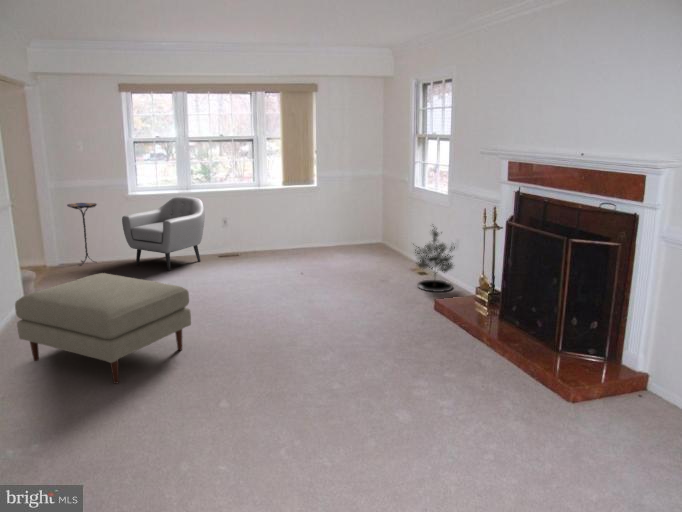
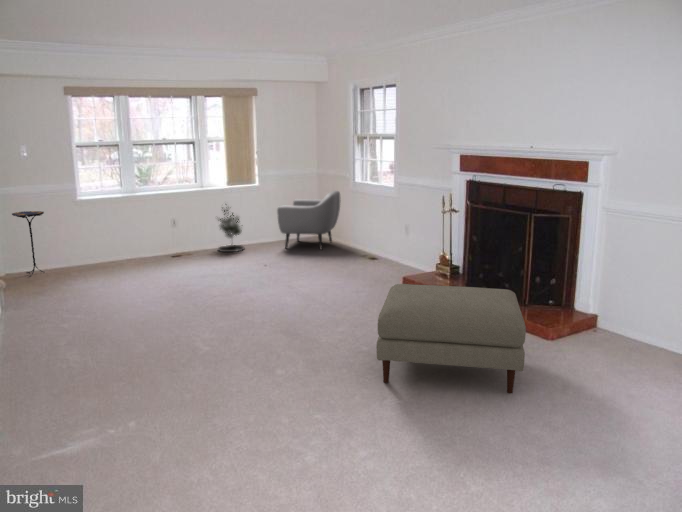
armchair: present [122,196,205,271] -> present [277,191,341,250]
potted tree: present [413,226,455,292] -> present [218,207,244,252]
ottoman: present [15,273,191,384] -> present [377,284,526,393]

